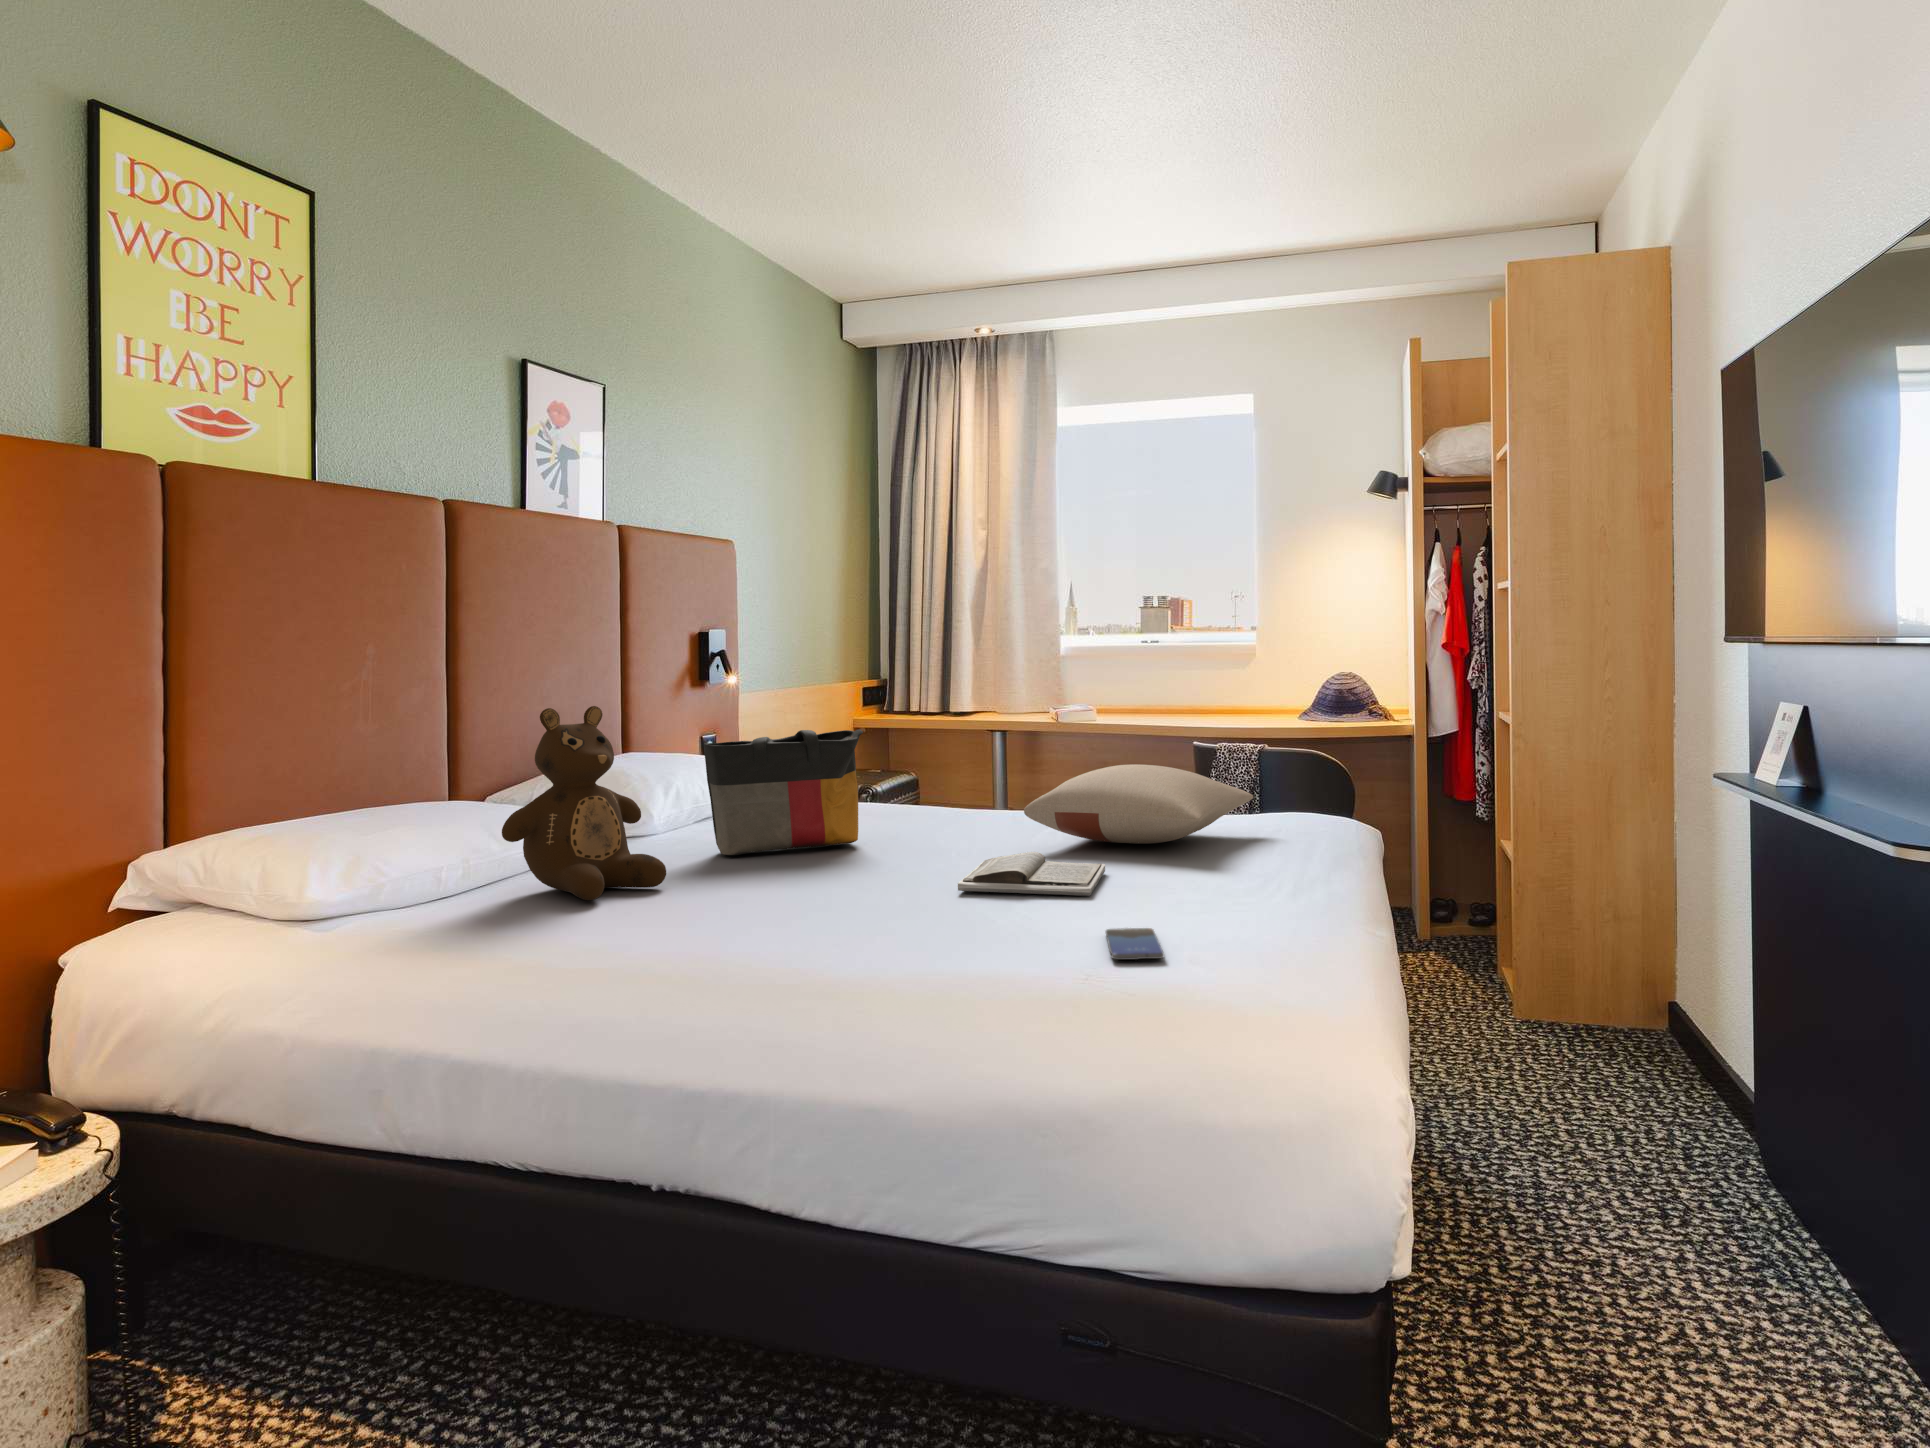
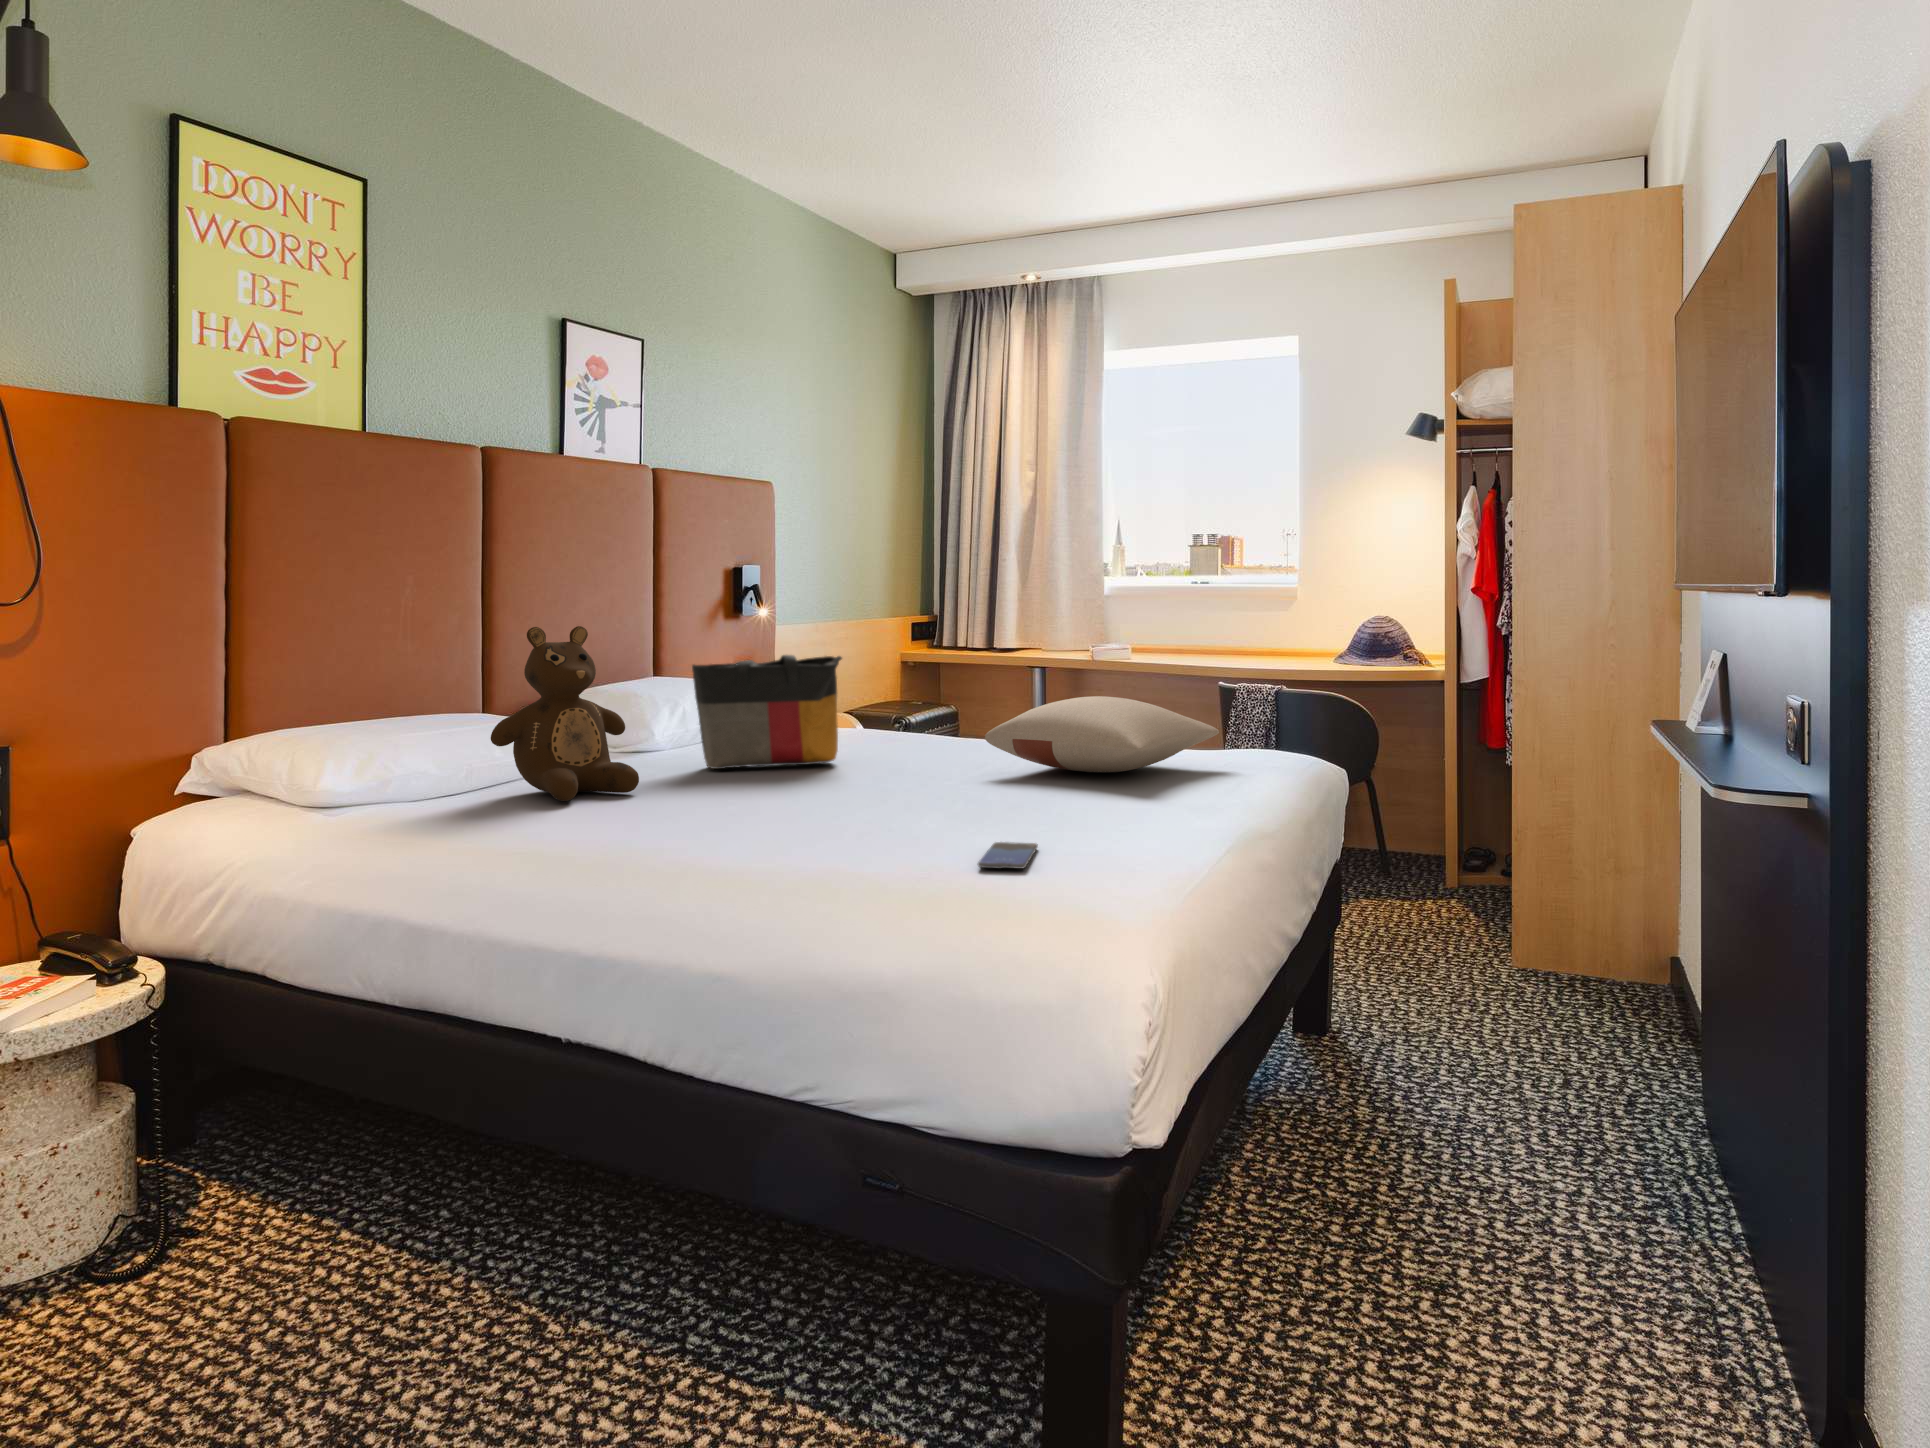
book: present [958,852,1105,896] -> none [891,774,1043,815]

